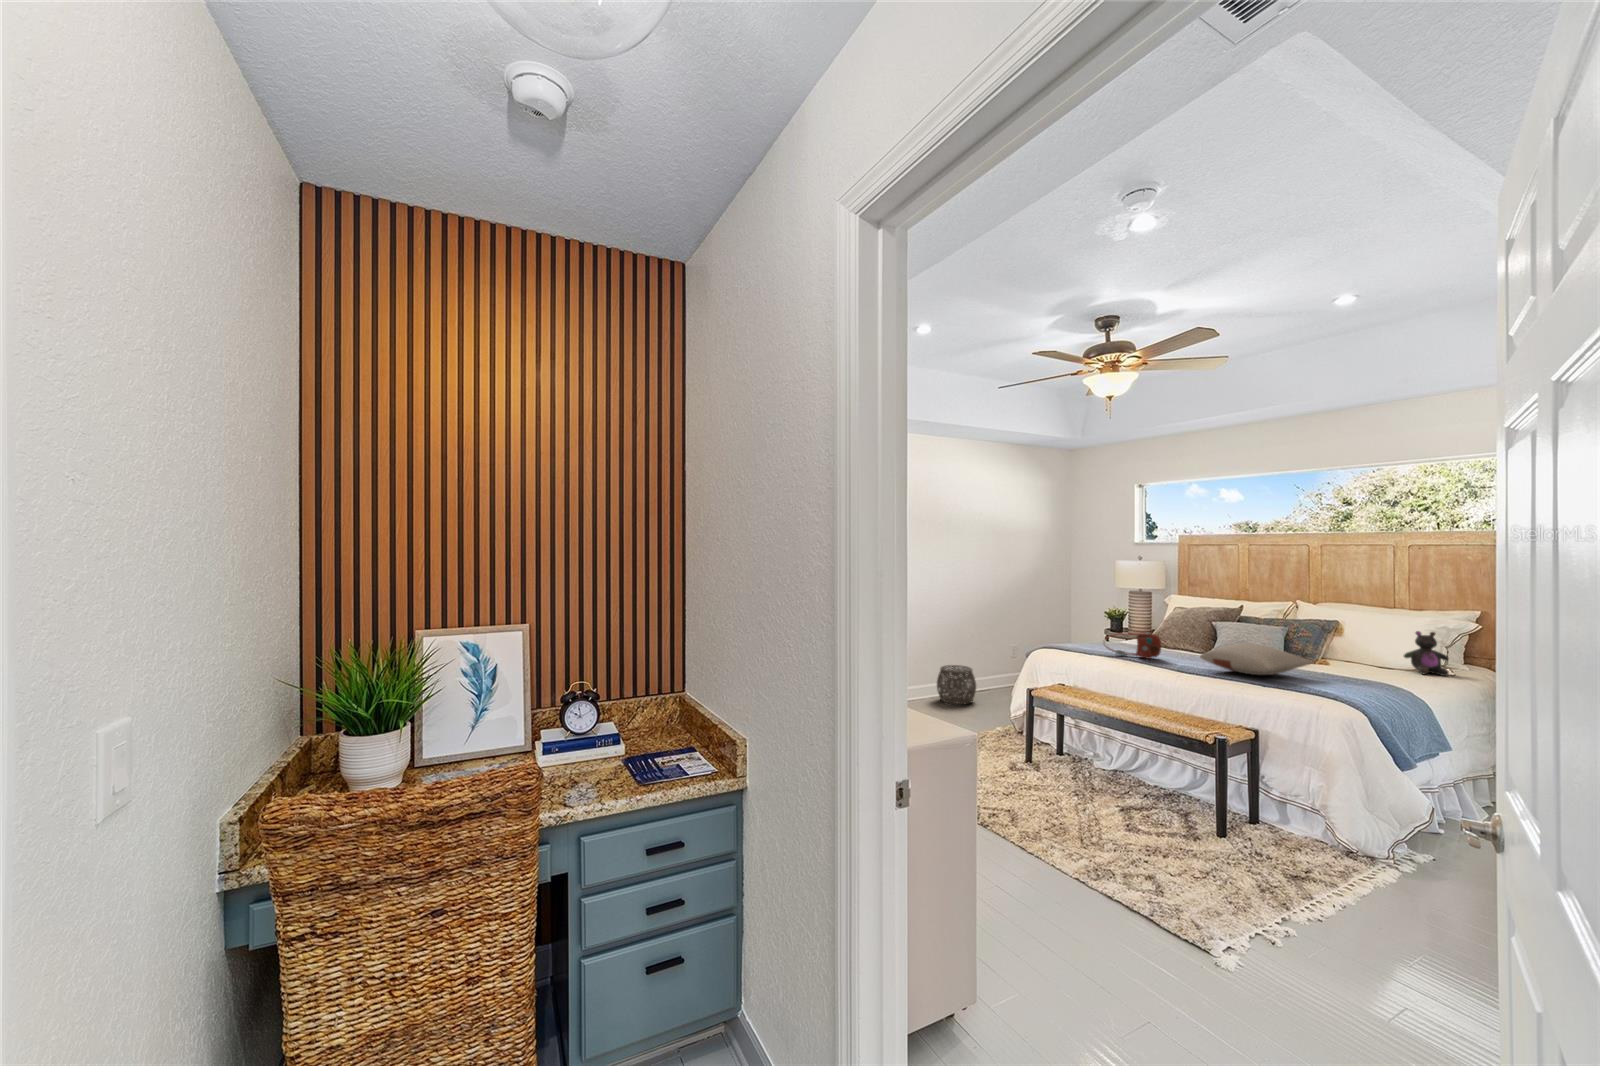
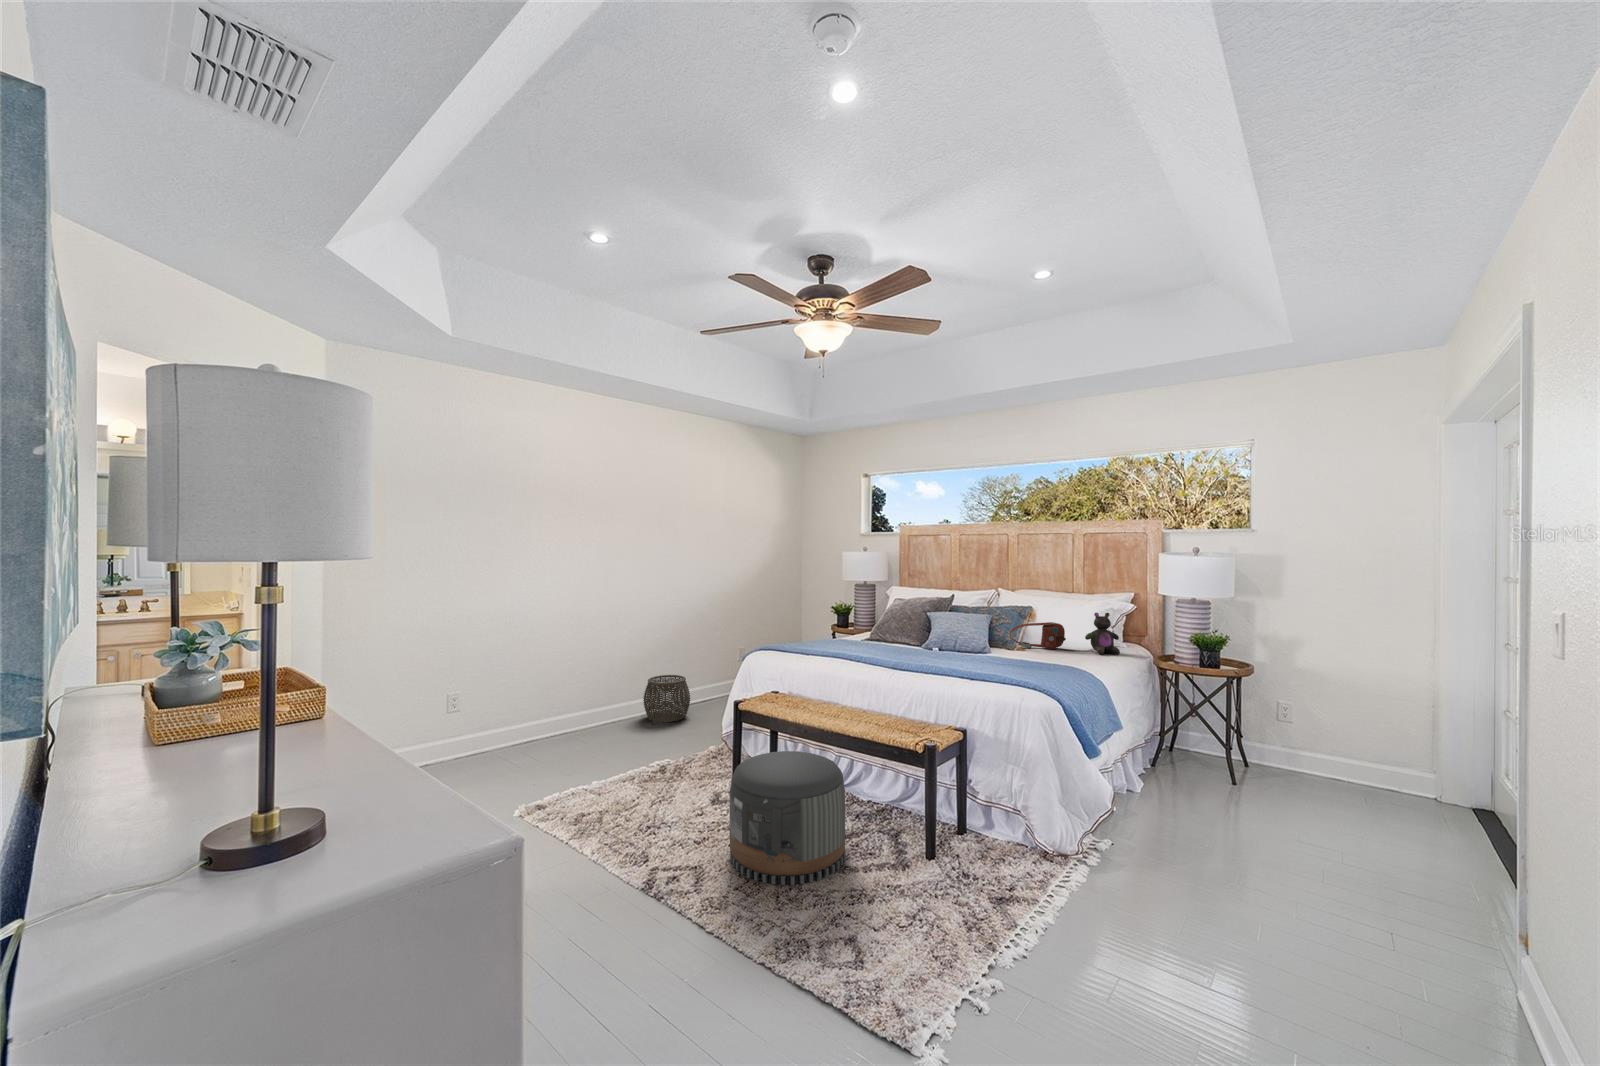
handbag: present [1105,633,1161,659] -> present [1009,622,1066,649]
pillow: present [1200,643,1313,675] -> none [913,634,1015,667]
pouf: none [1035,731,1138,836] -> present [729,751,845,885]

